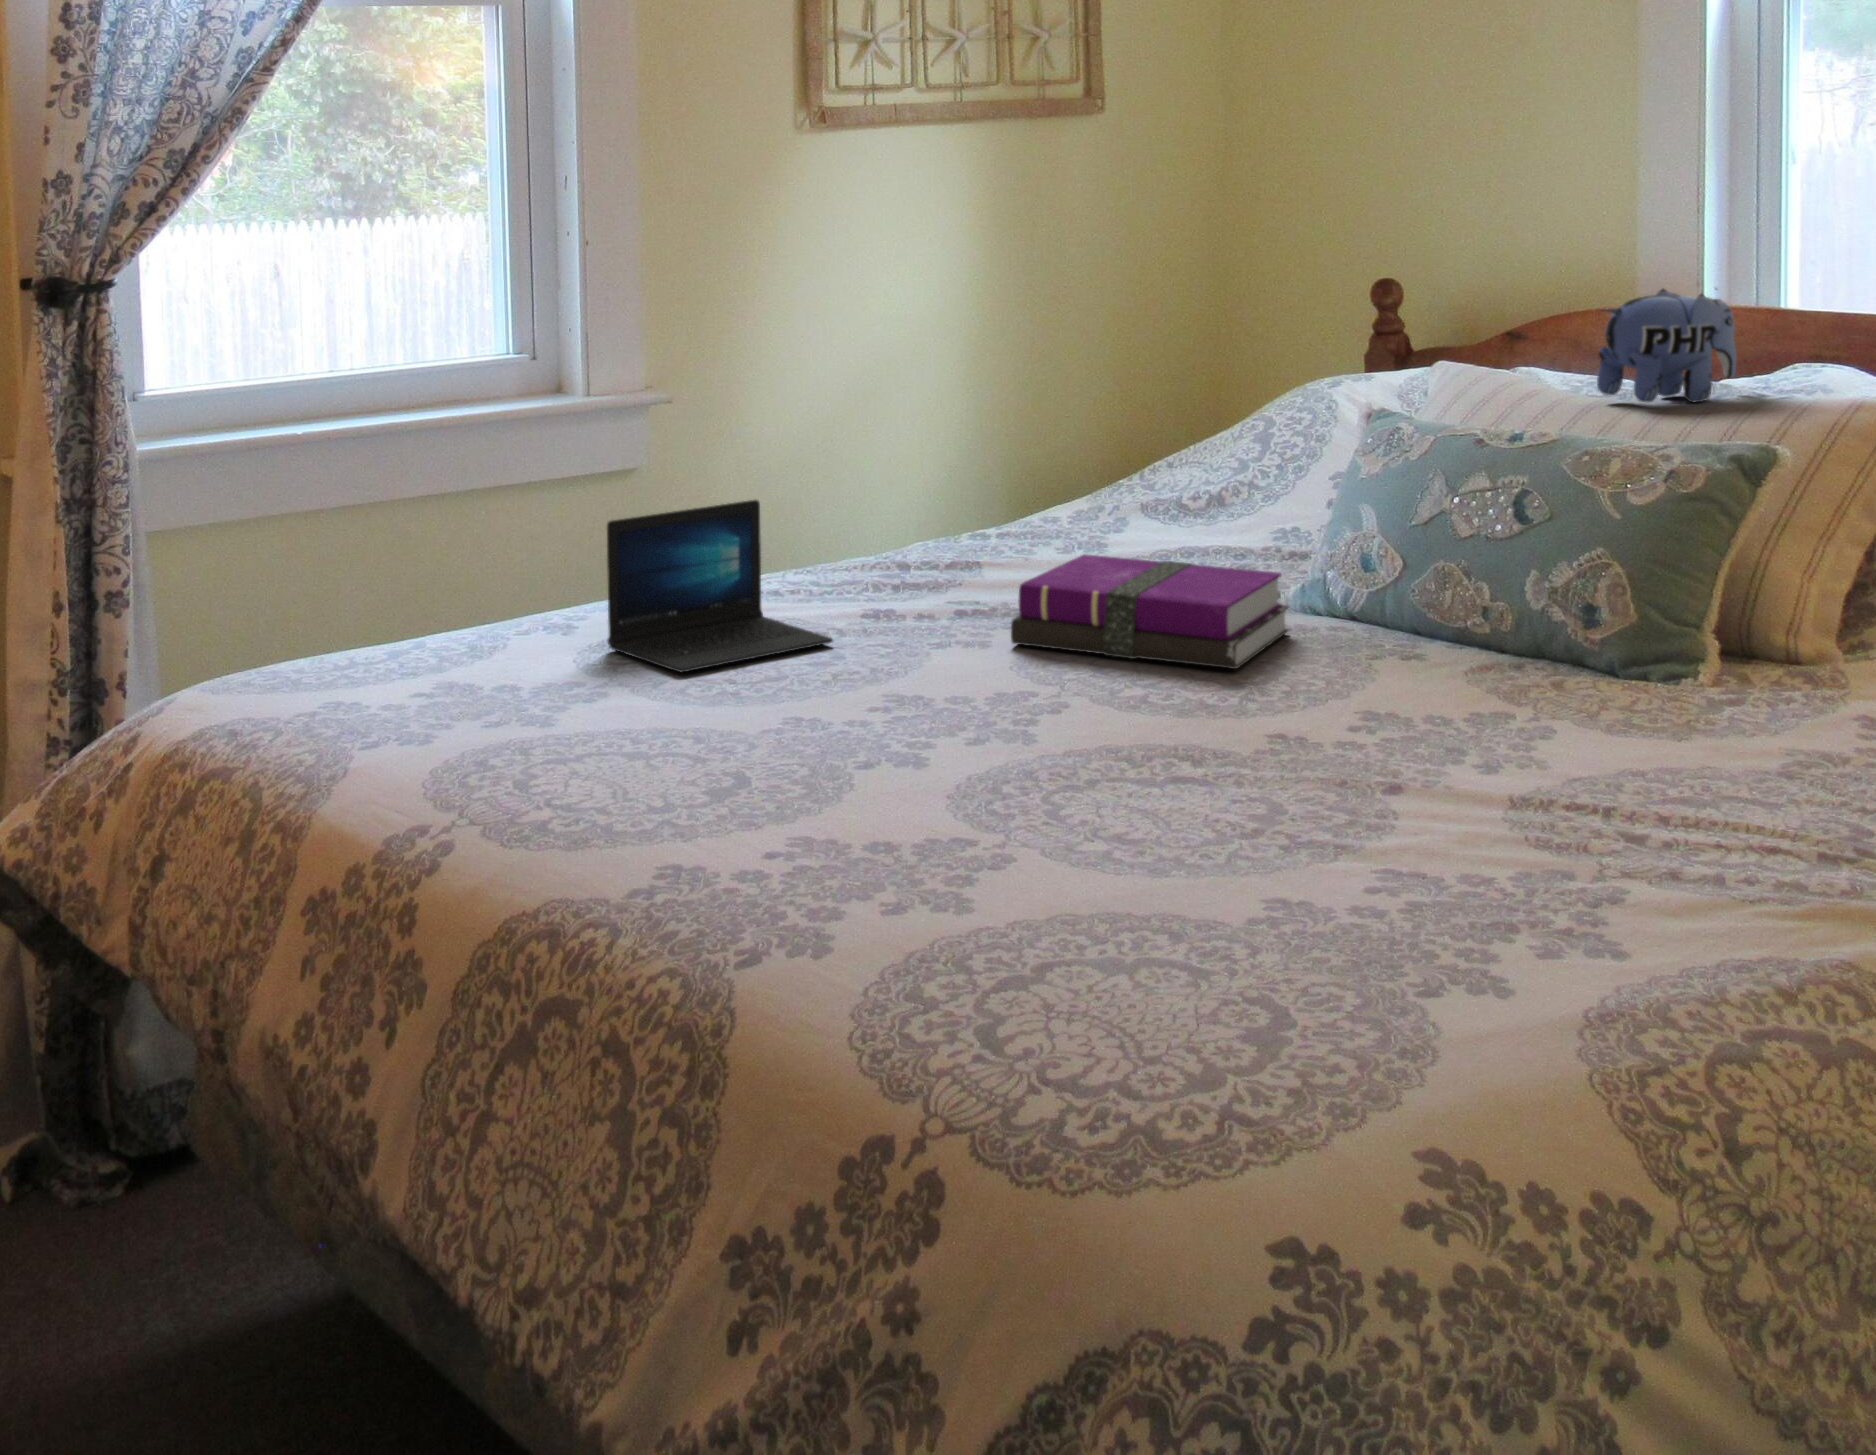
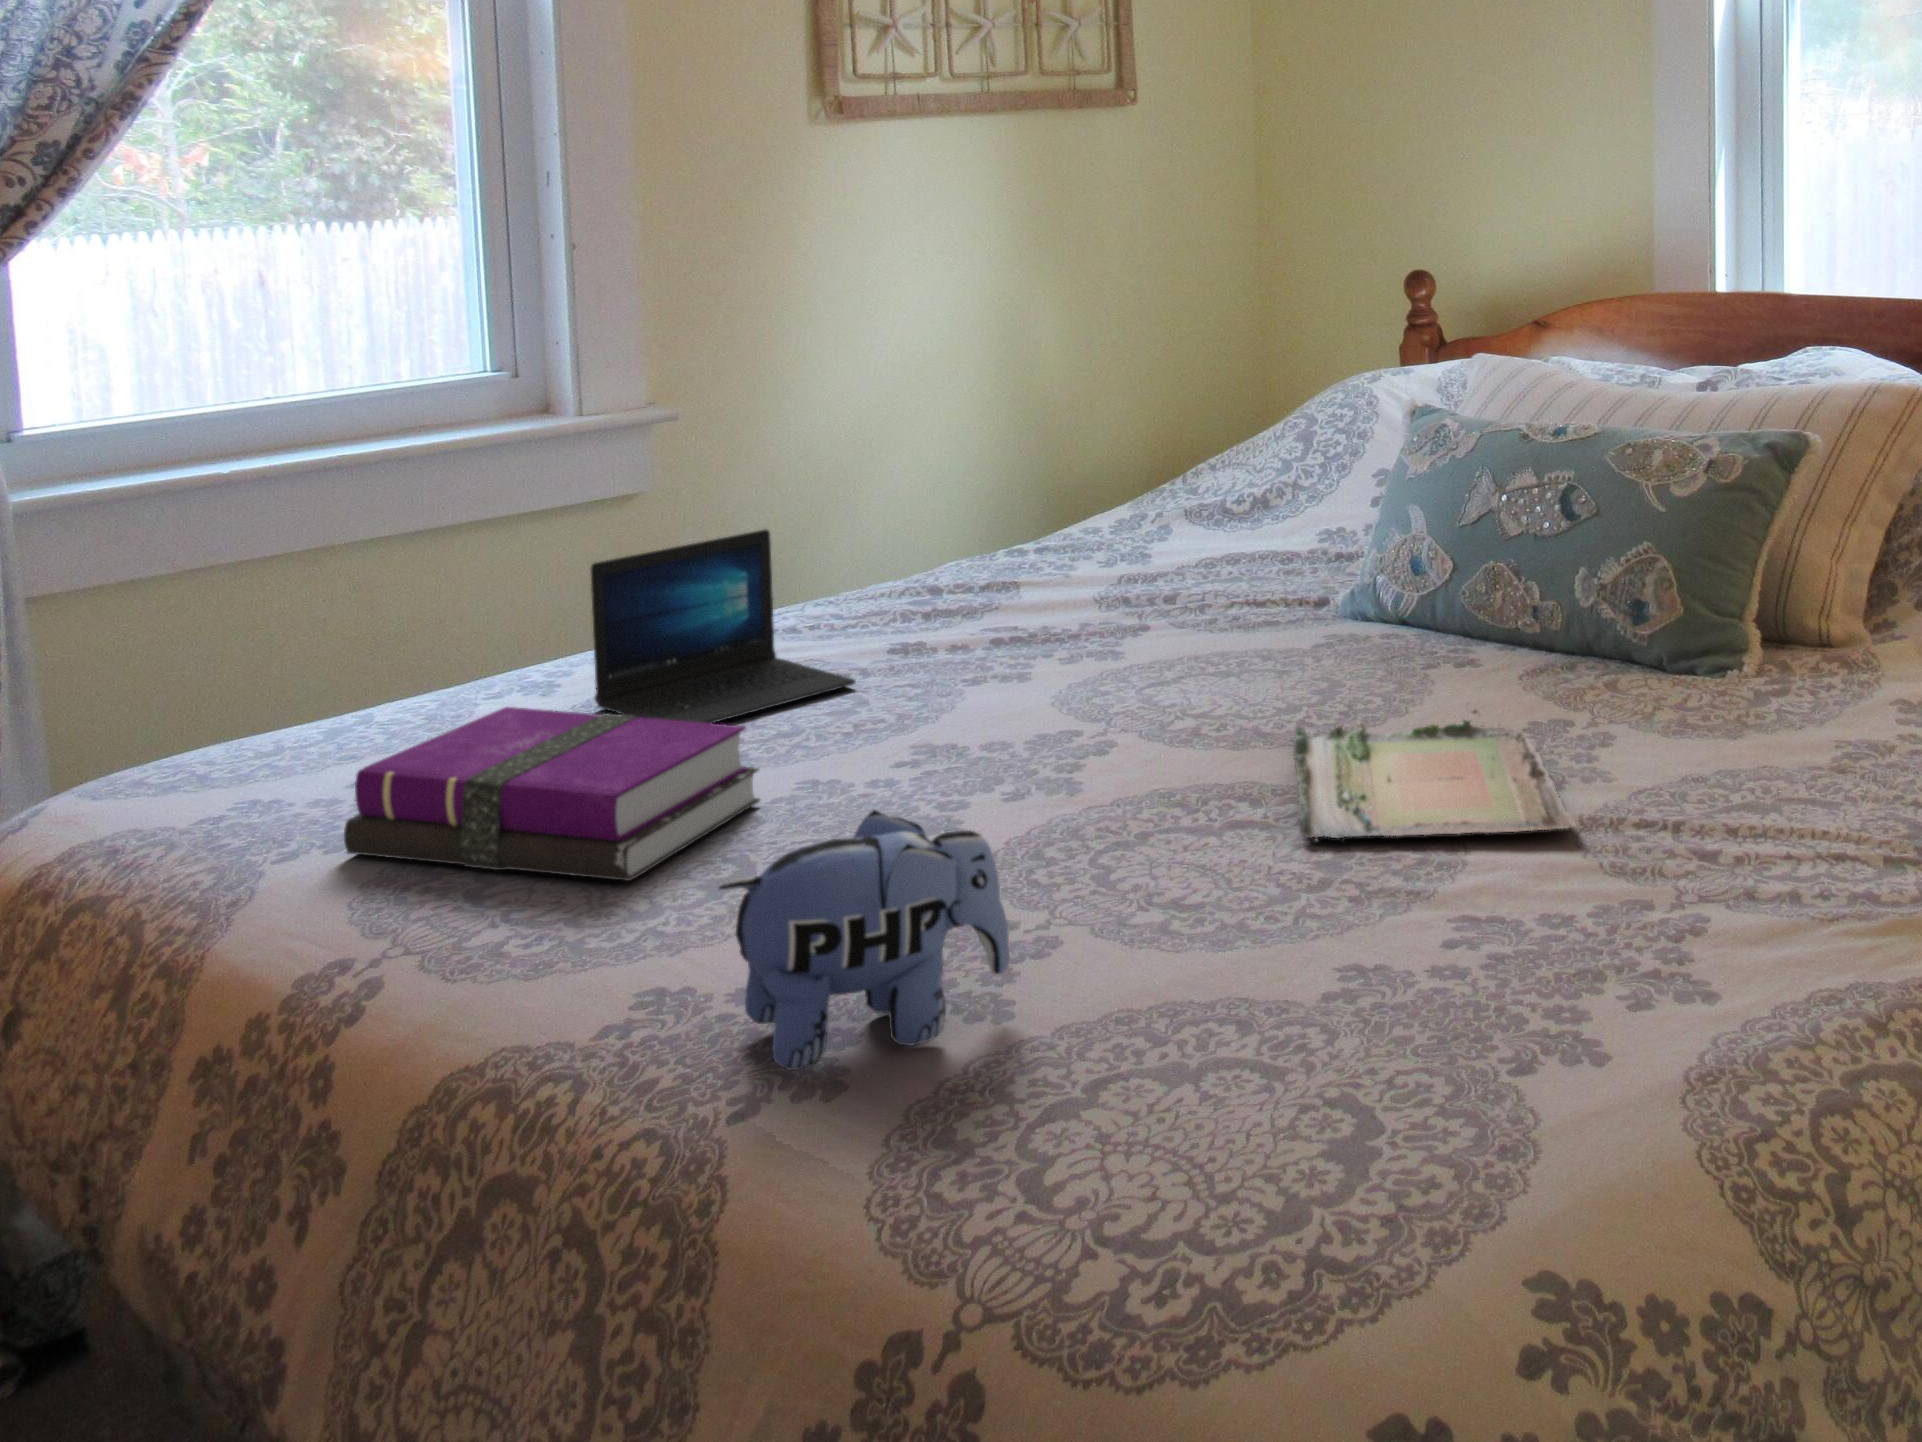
plush toy: present [1597,289,1736,402] -> present [719,810,1010,1070]
notebook: present [1011,554,1289,669] -> present [344,707,760,881]
tray: none [1235,688,1506,804] -> present [1294,710,1576,842]

